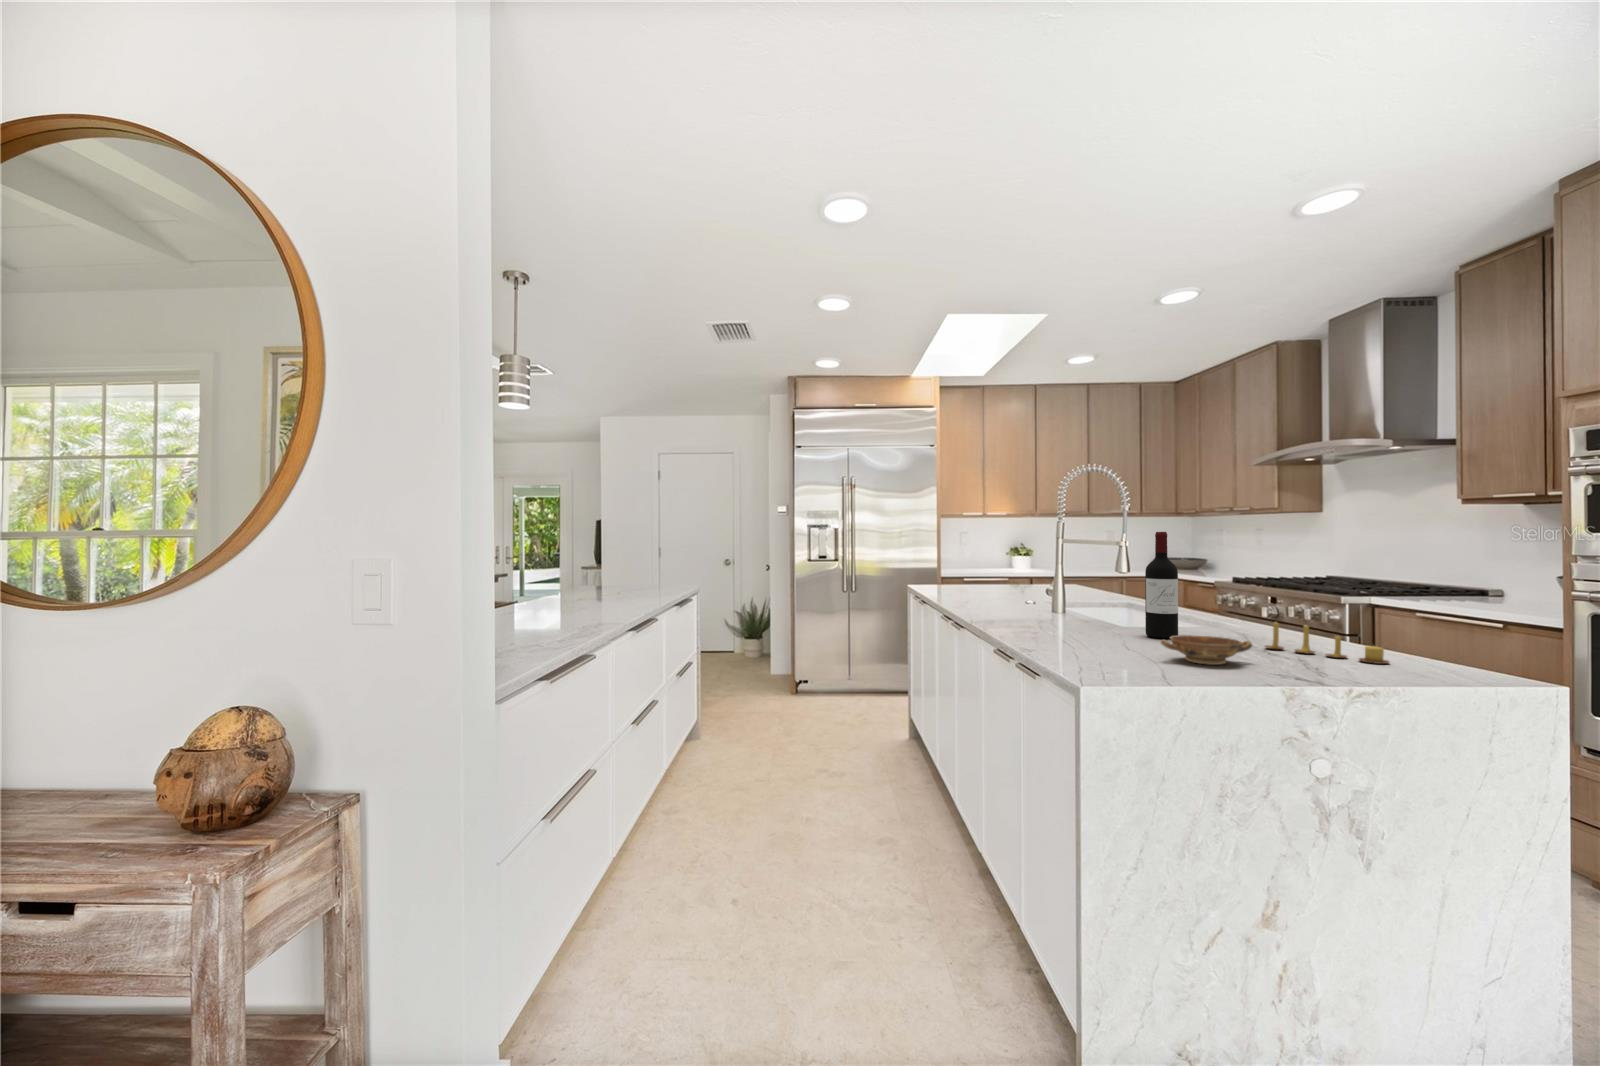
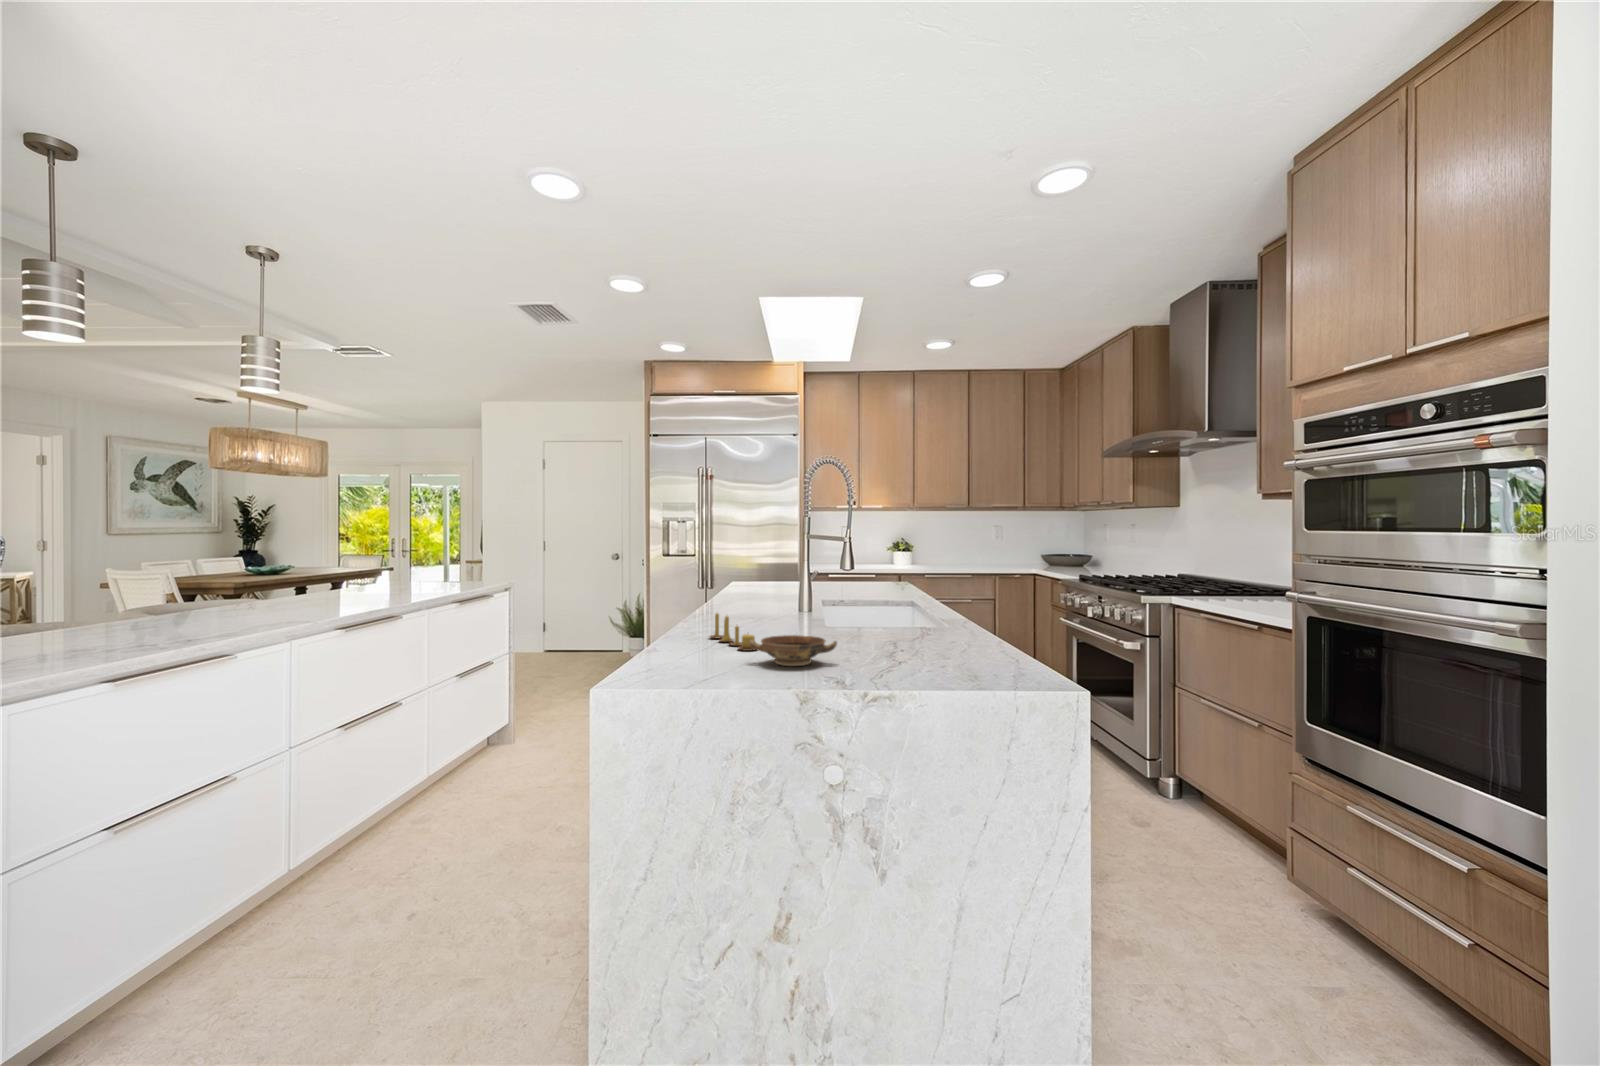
wine bottle: present [1145,532,1178,639] -> none [816,526,846,639]
candle: present [1265,622,1389,664] -> present [710,613,755,651]

